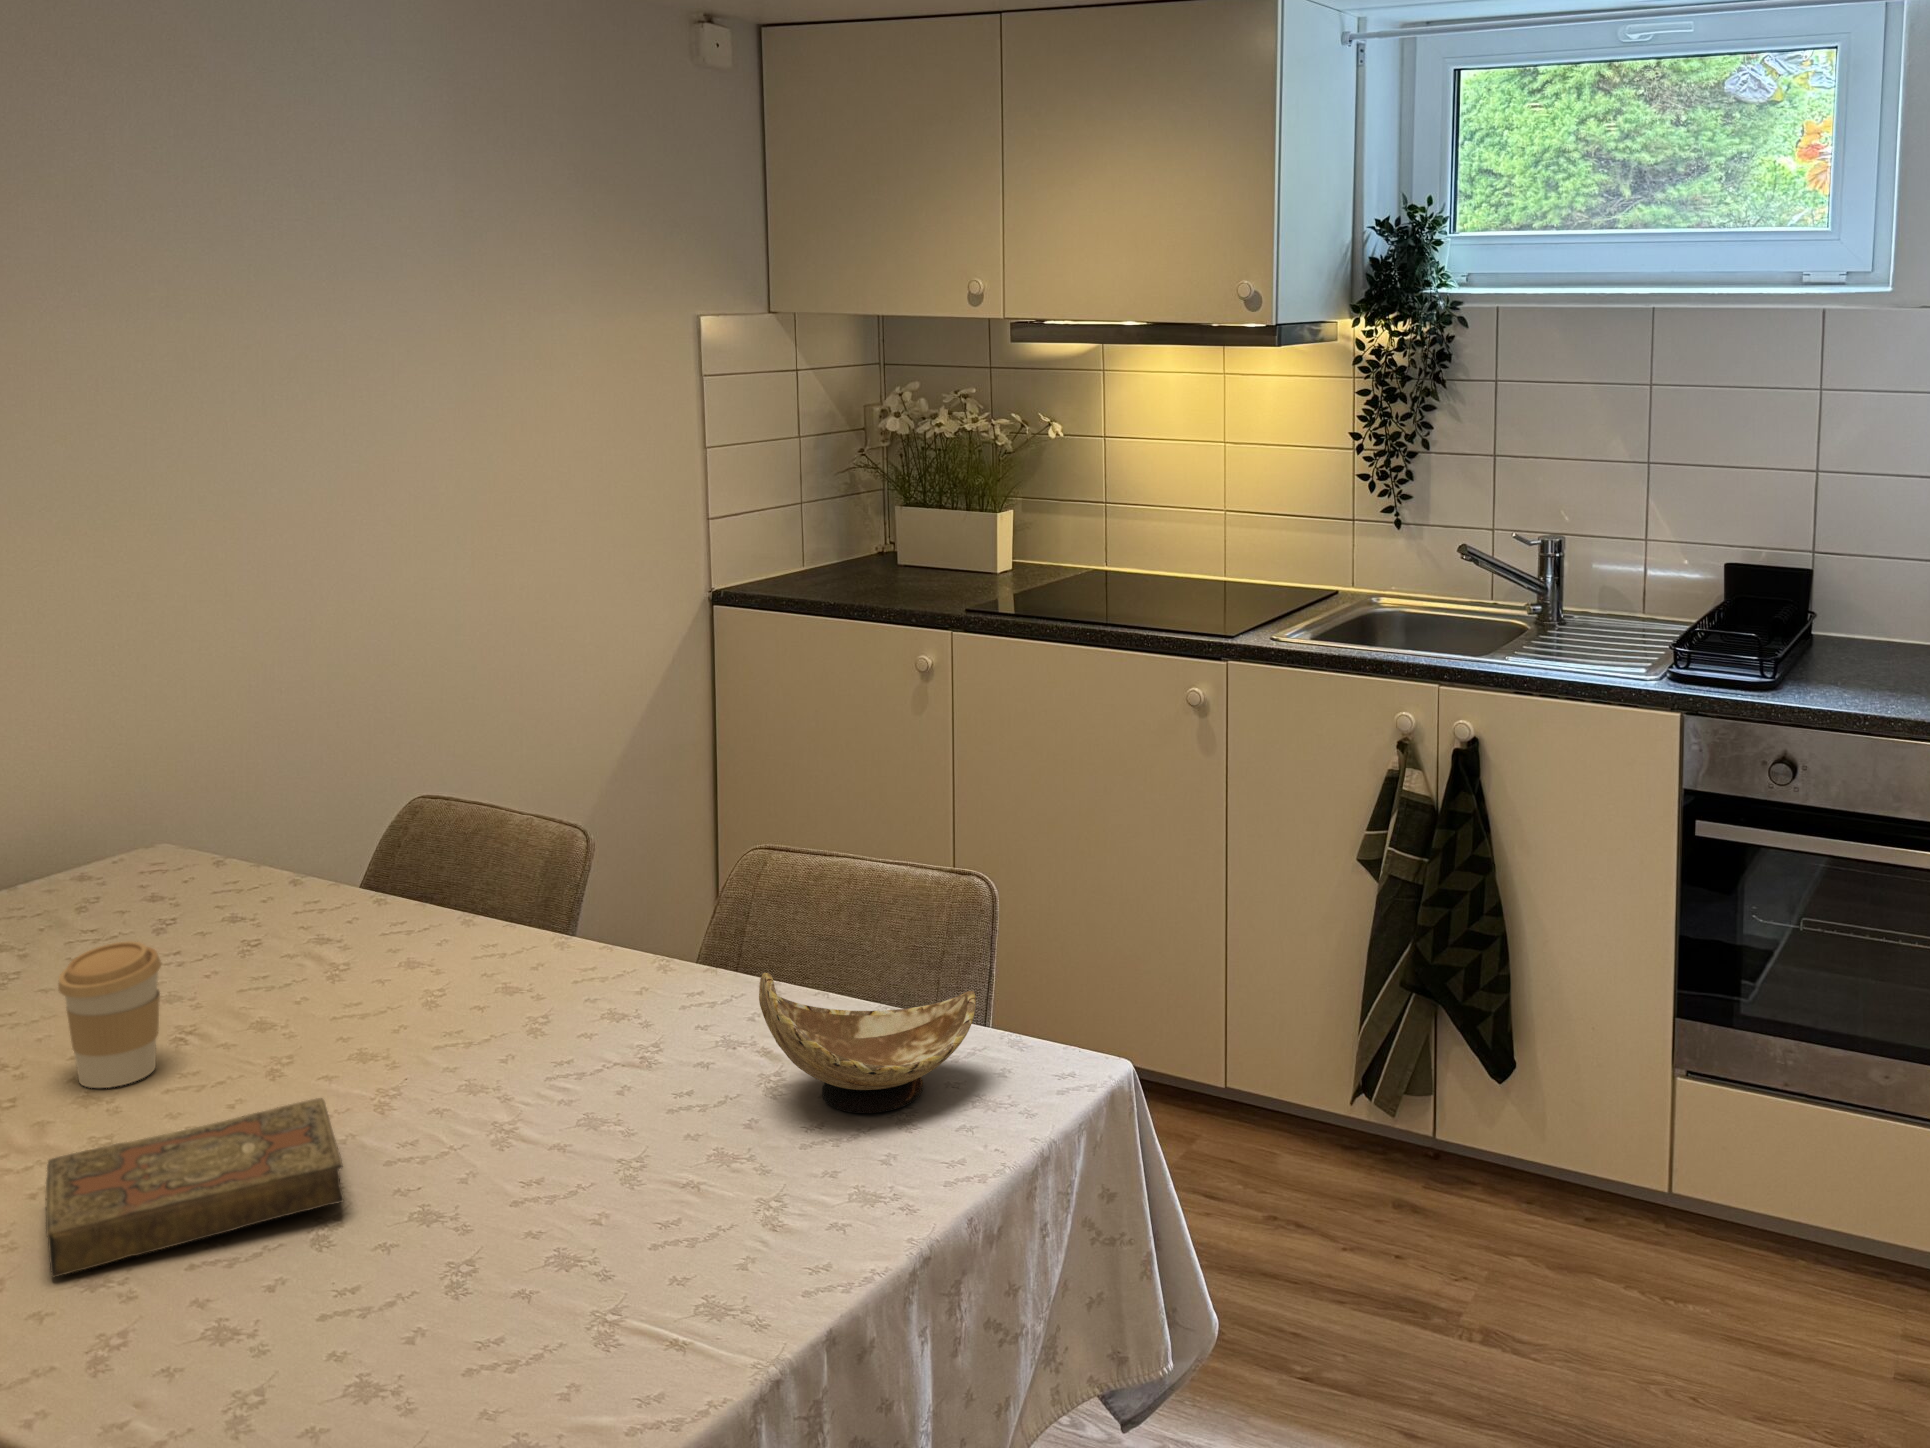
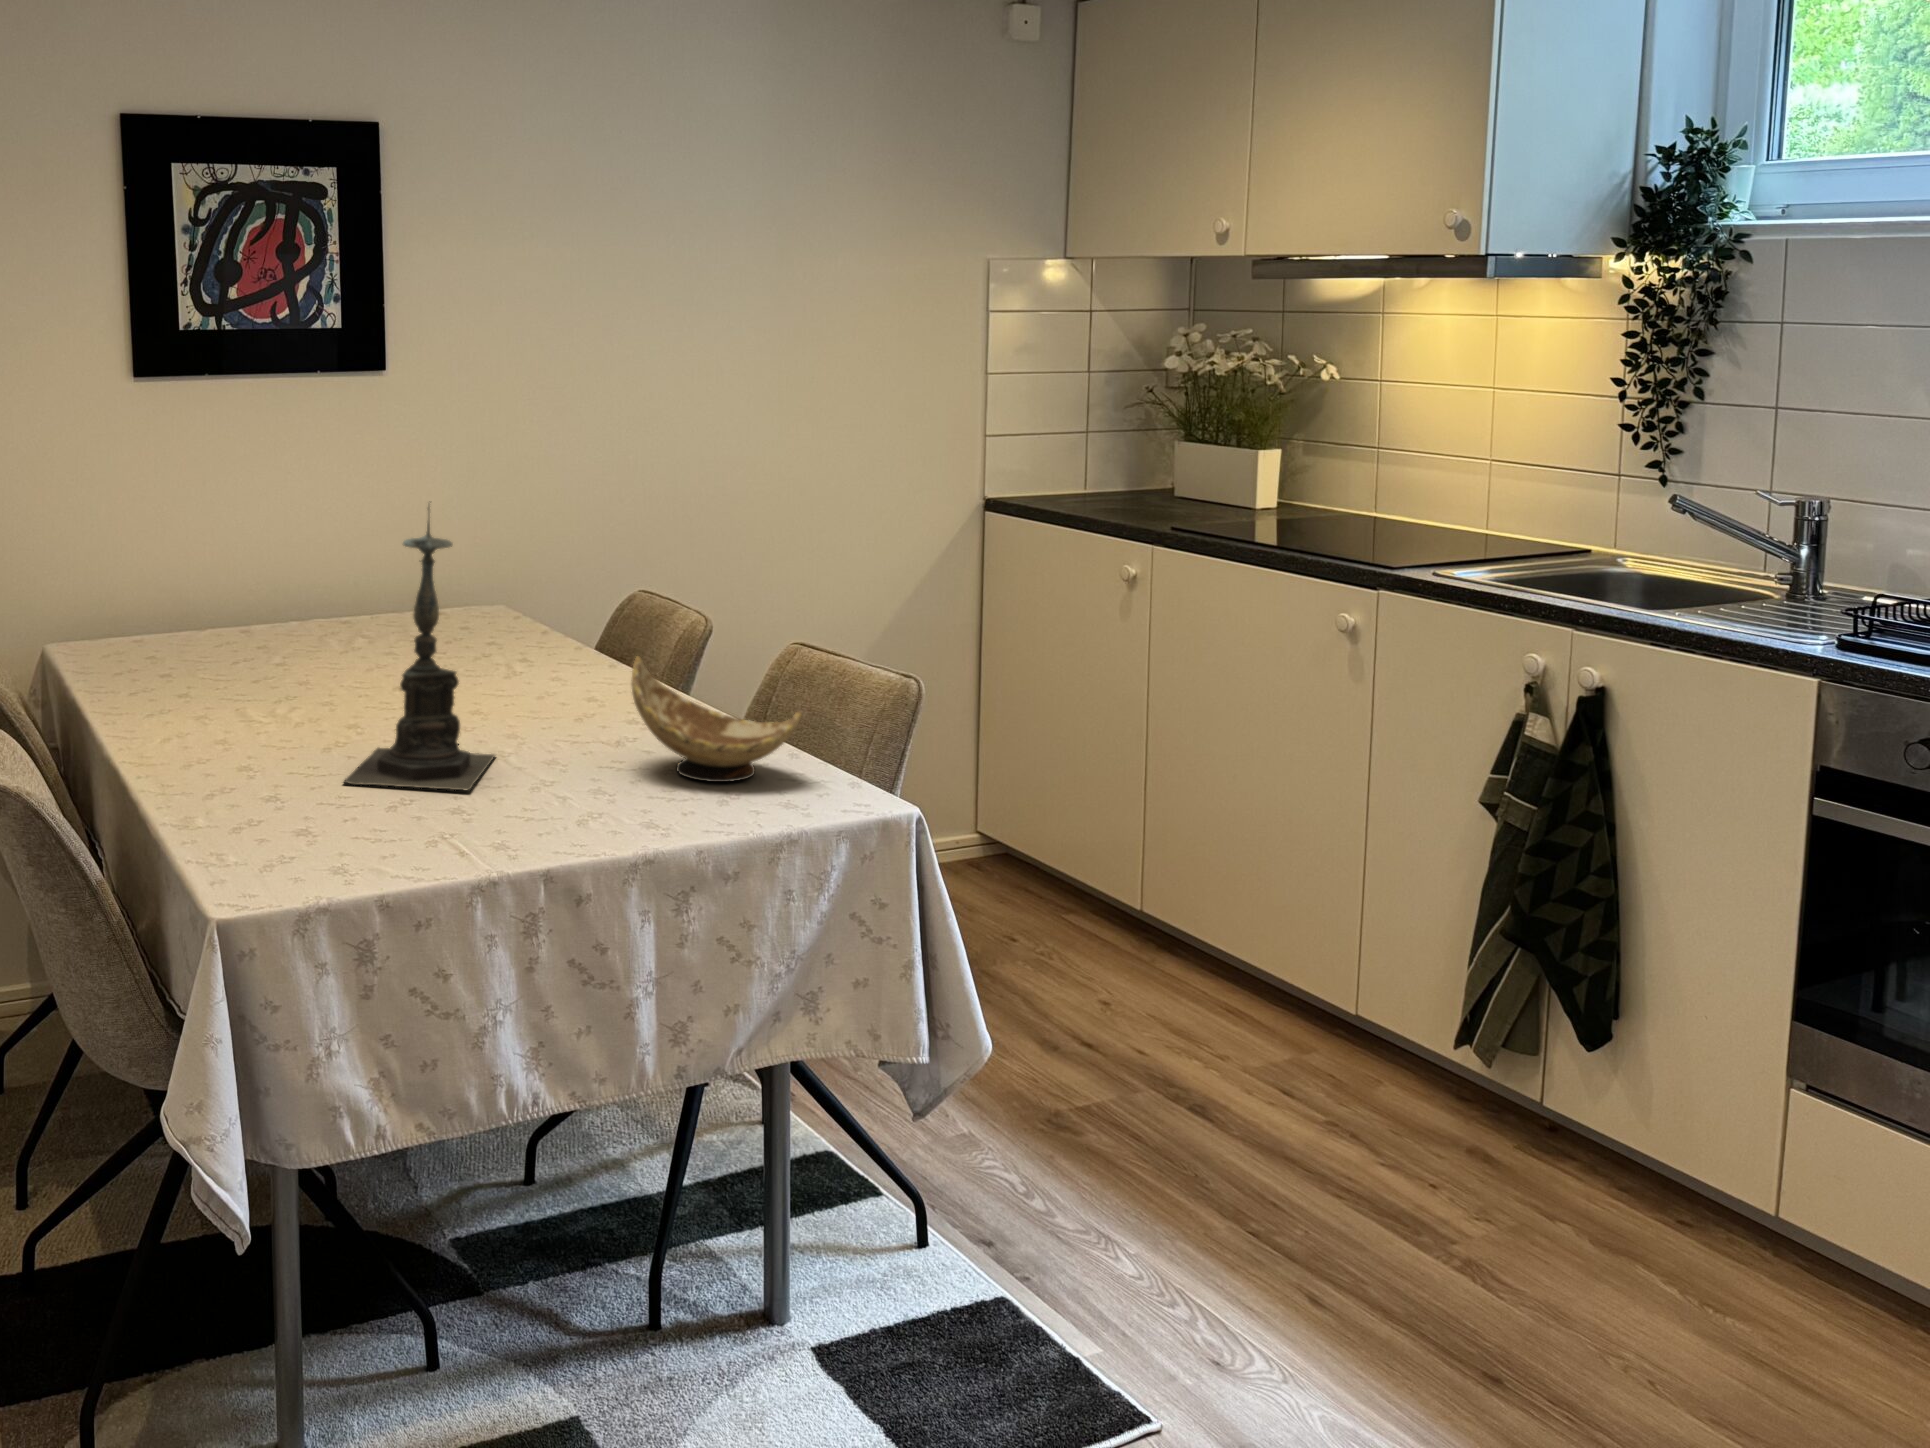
candle holder: none [404,843,641,1296] -> present [344,507,495,791]
coffee cup: present [58,941,161,1088] -> none [290,587,350,675]
book: present [45,1098,344,1278] -> none [183,679,376,736]

